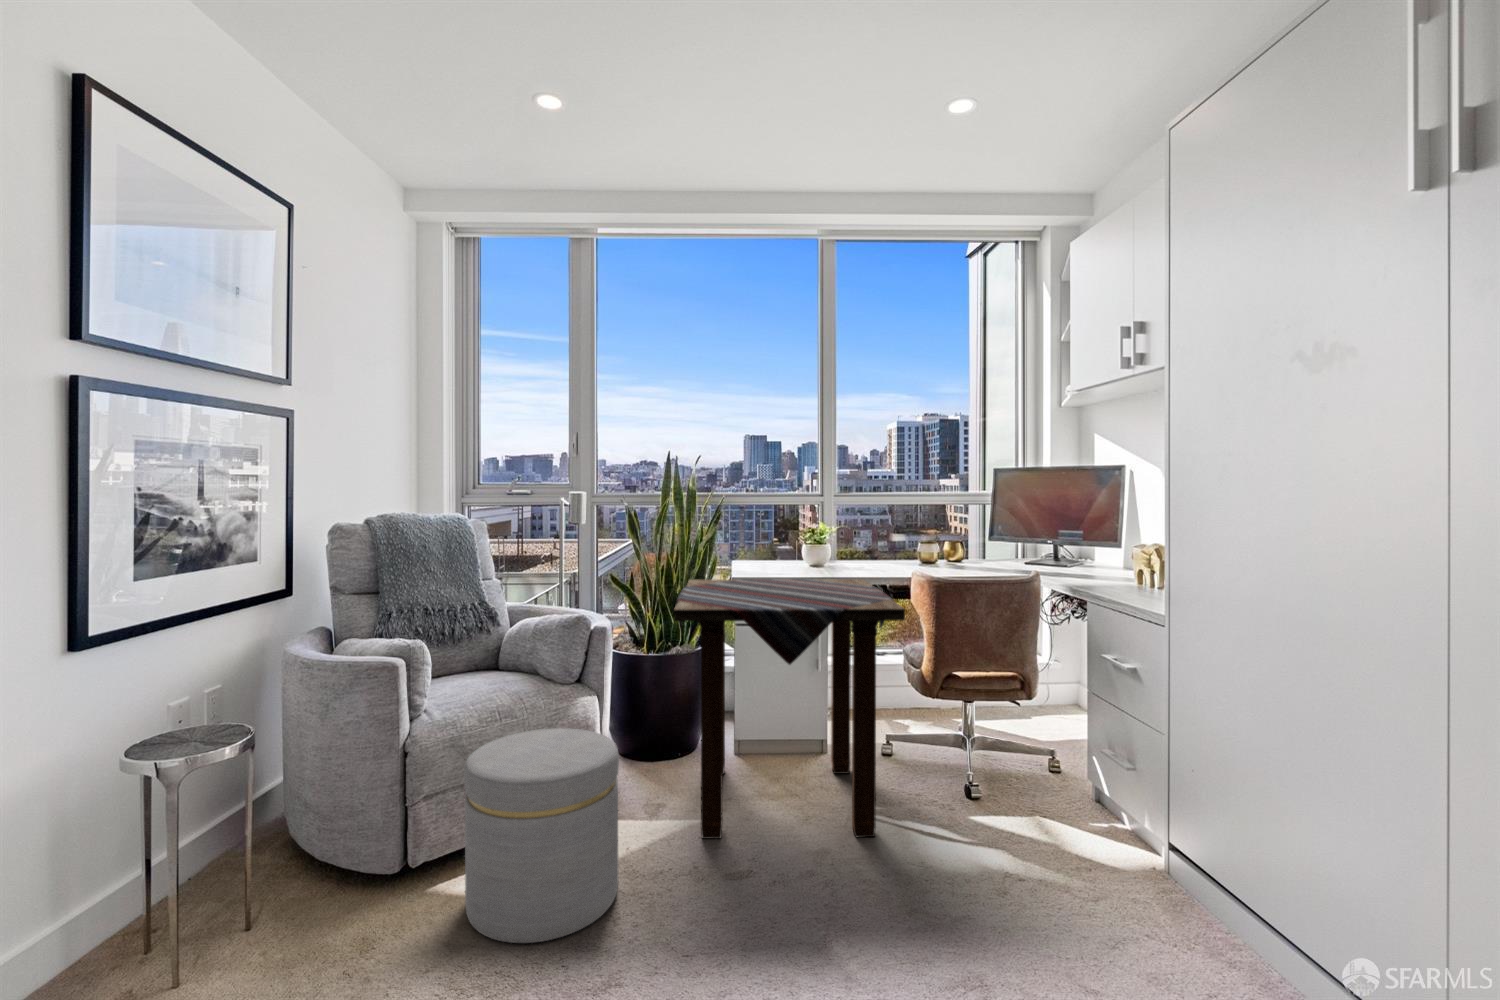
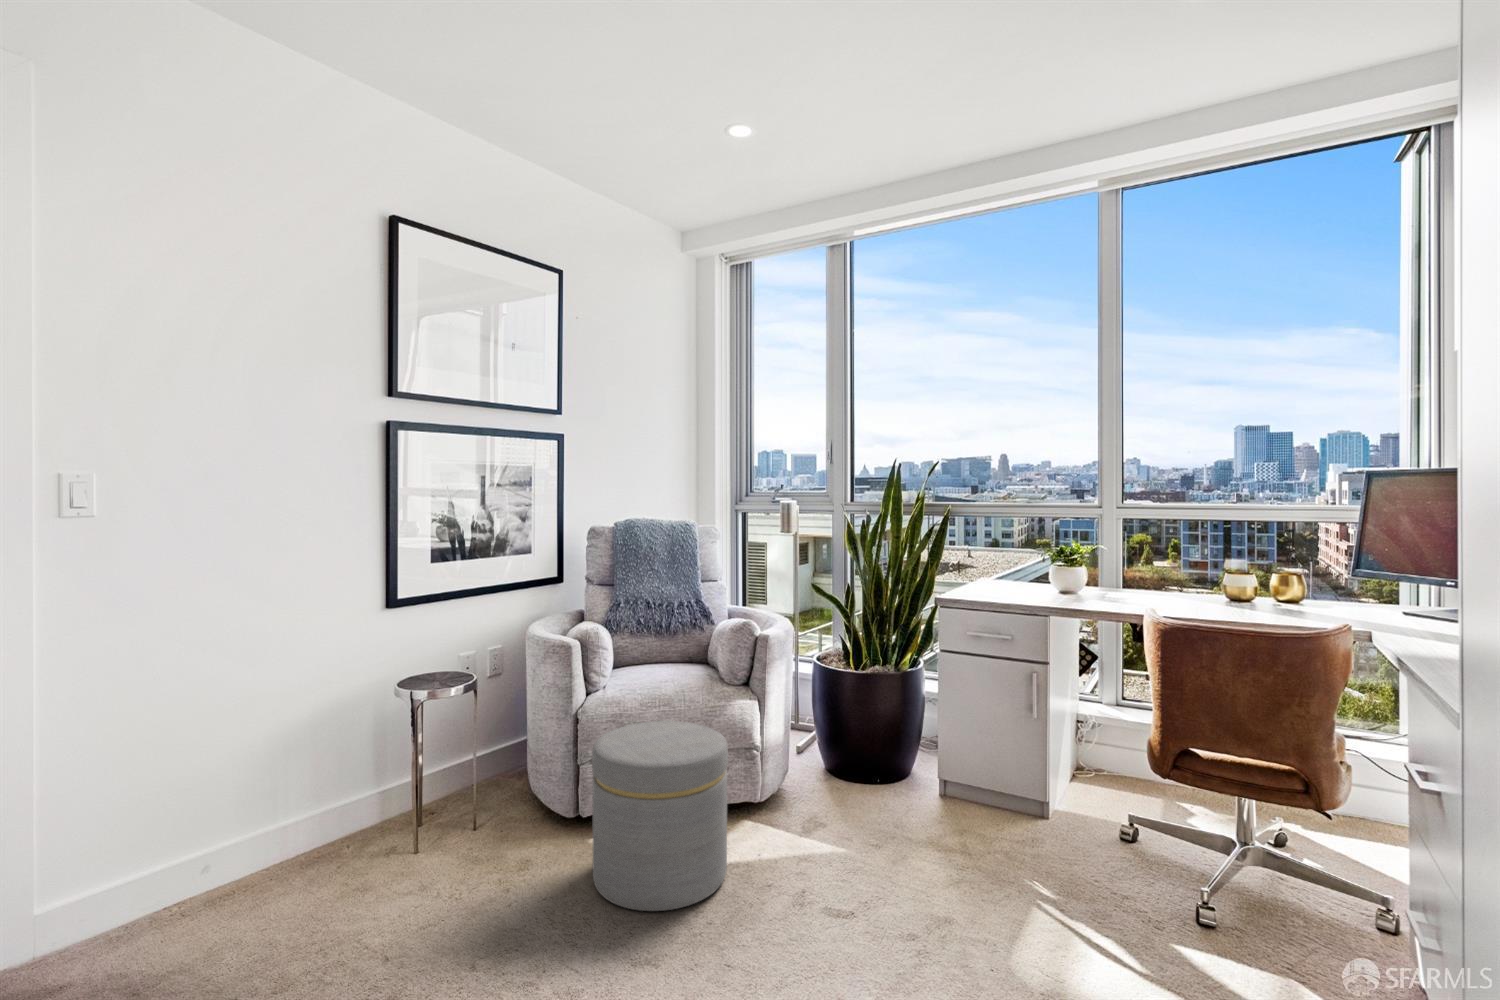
side table: present [674,579,905,839] -> none [799,596,1094,927]

